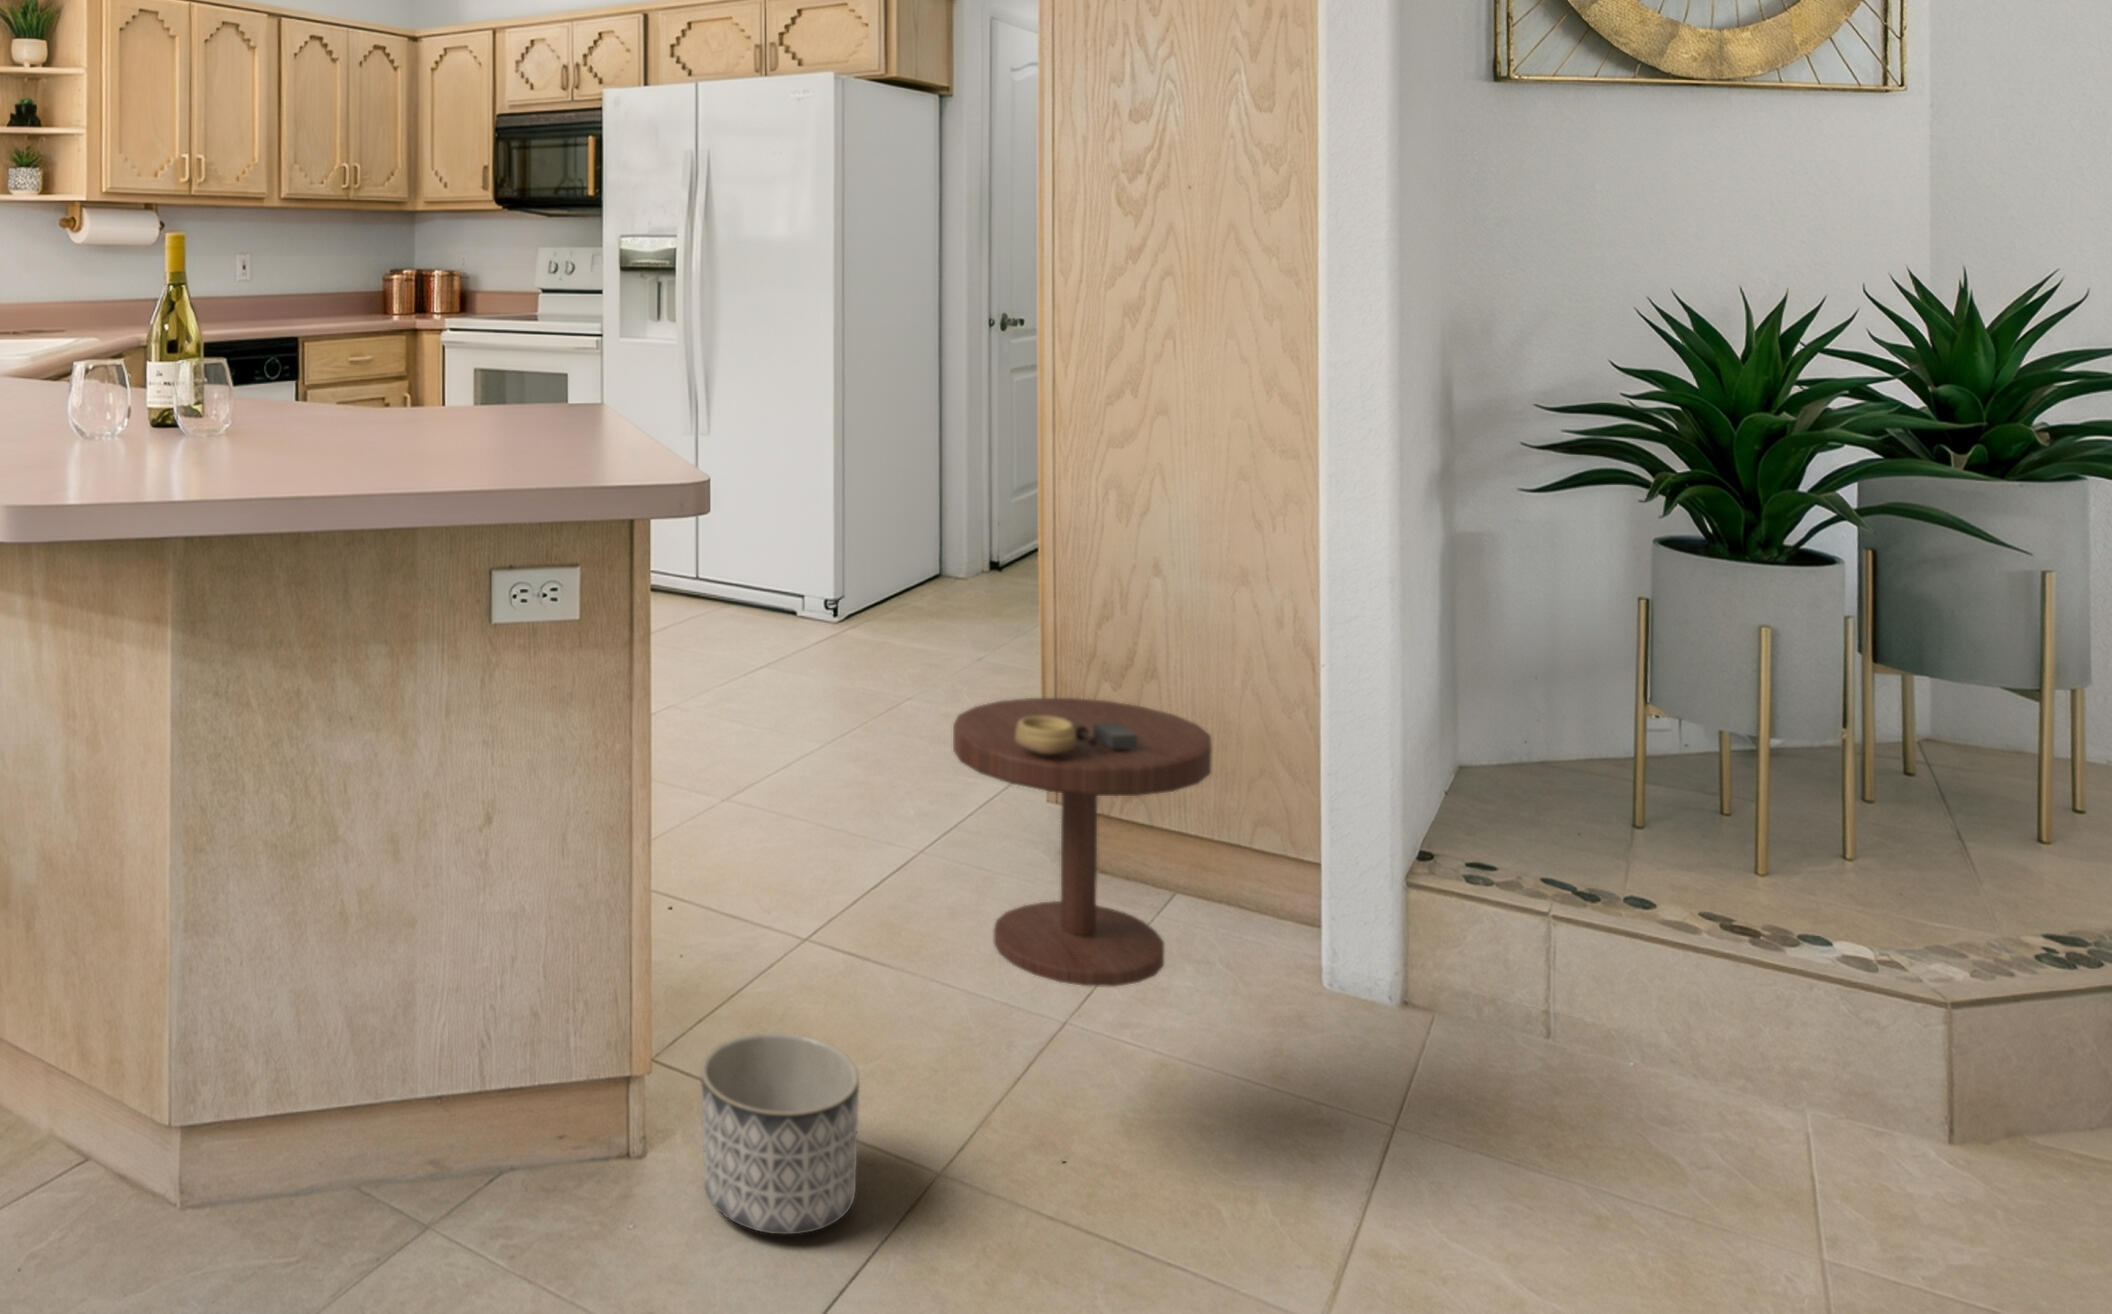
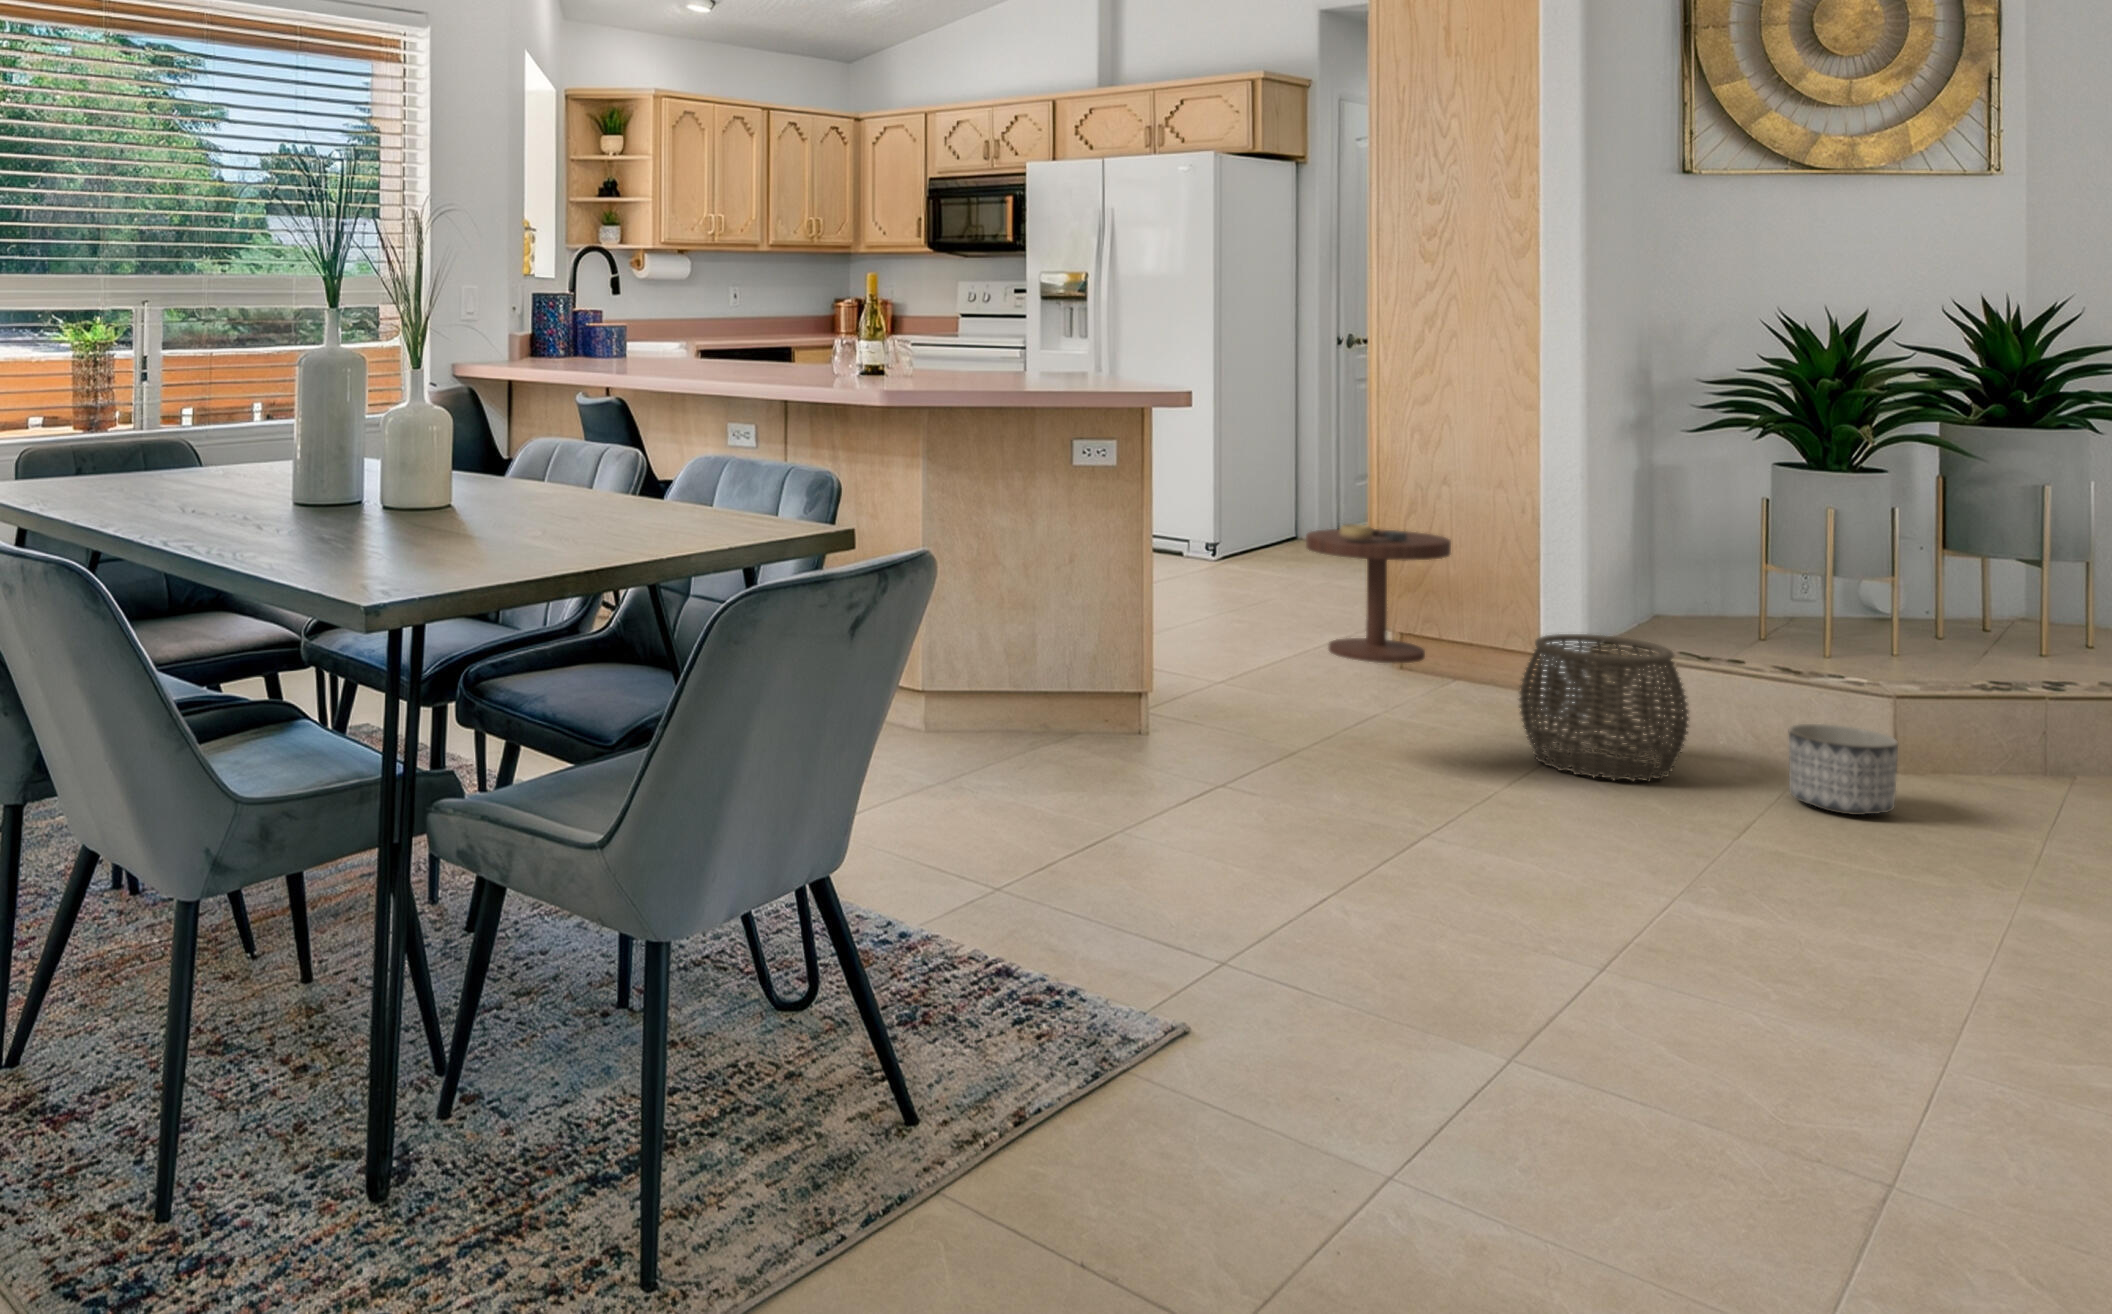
woven basket: none [1304,860,1603,1166] -> present [1519,634,1689,781]
planter: present [701,1032,859,1234] -> present [1789,724,1898,815]

